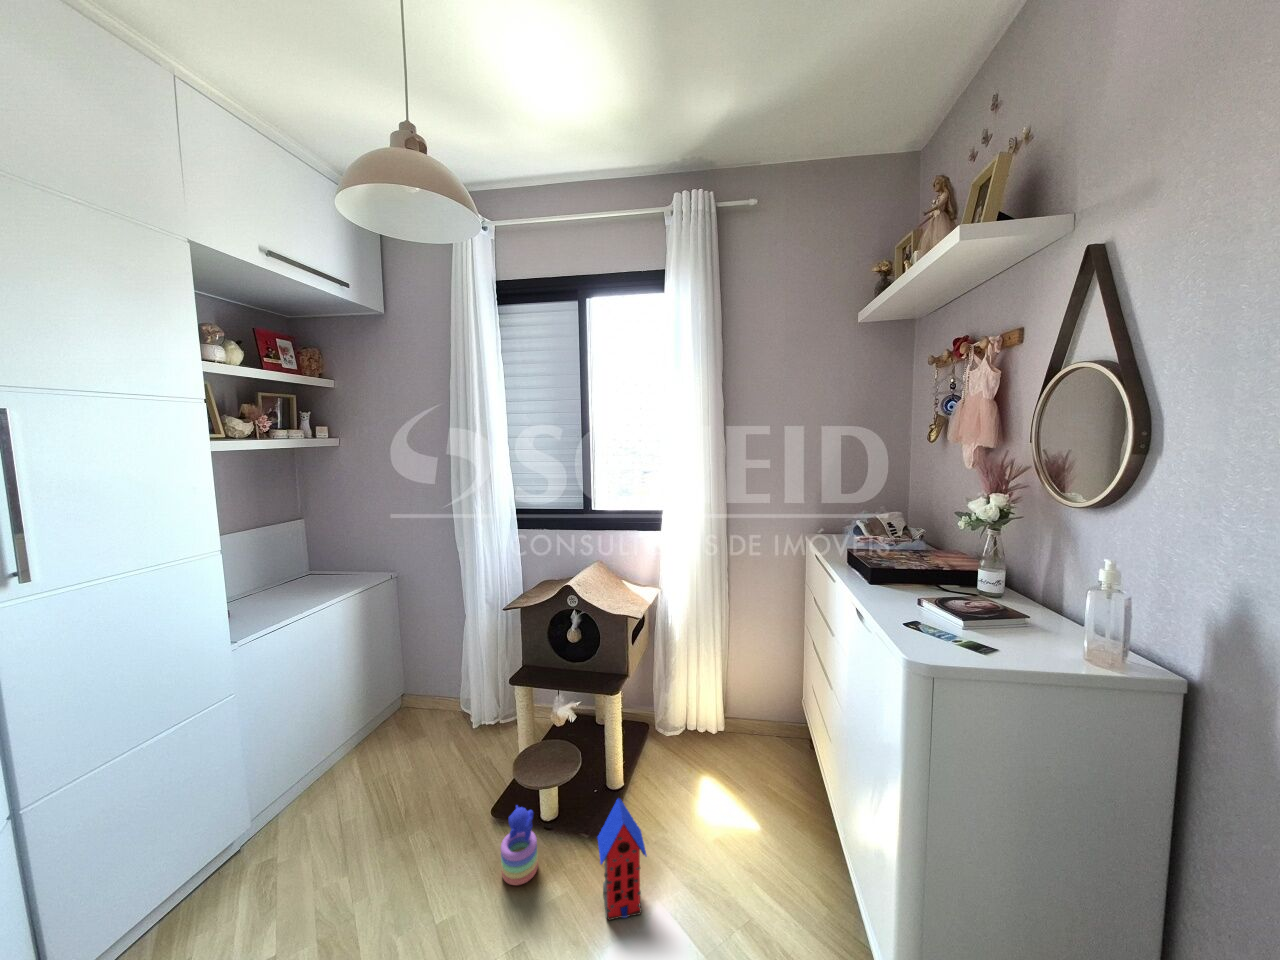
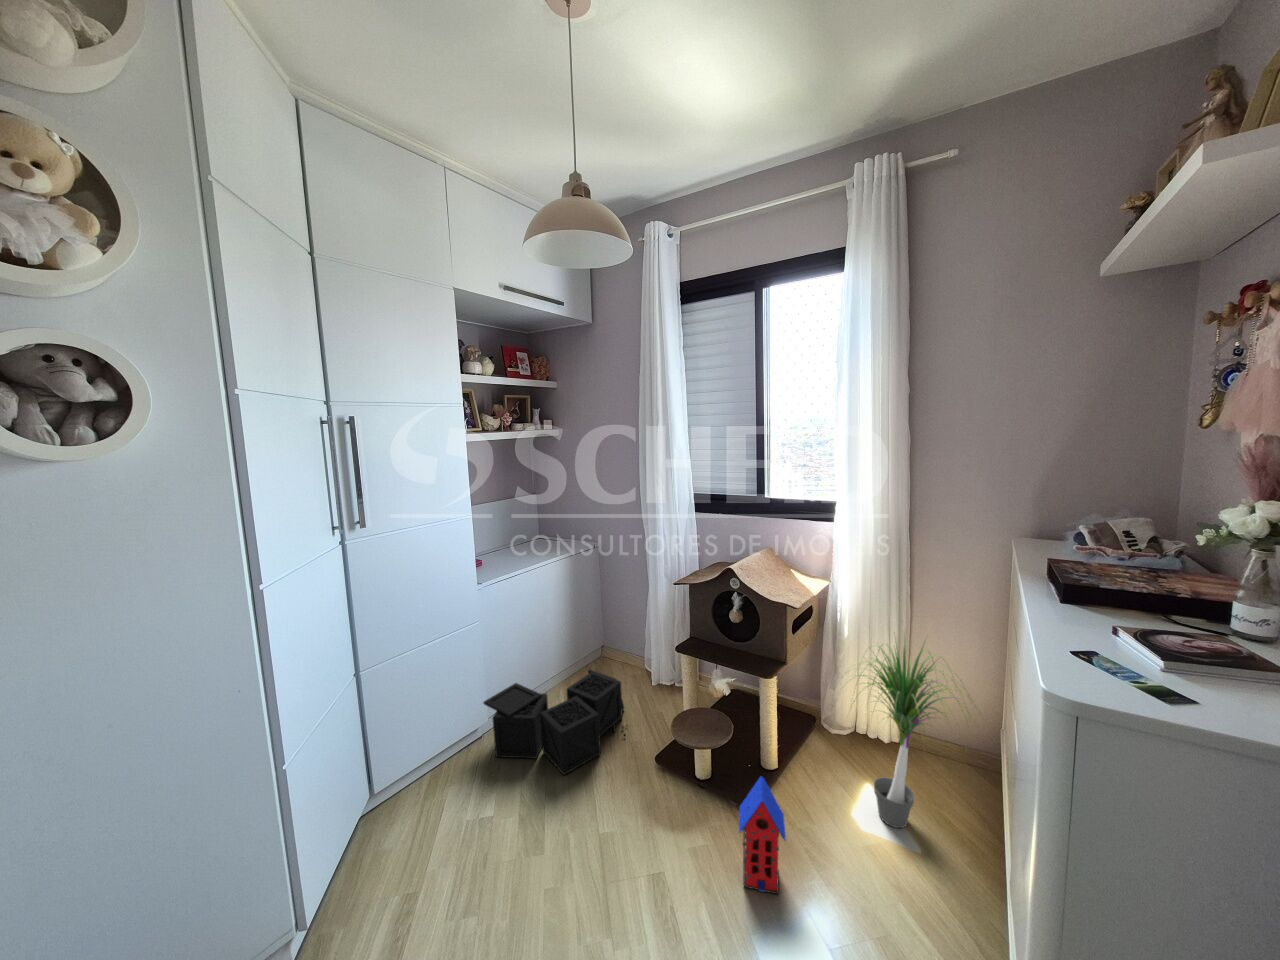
potted plant: none [673,623,800,810] -> present [858,644,971,828]
storage bin: none [244,730,453,878] -> present [484,670,626,775]
stacking toy: present [501,805,538,885] -> none [656,756,688,826]

